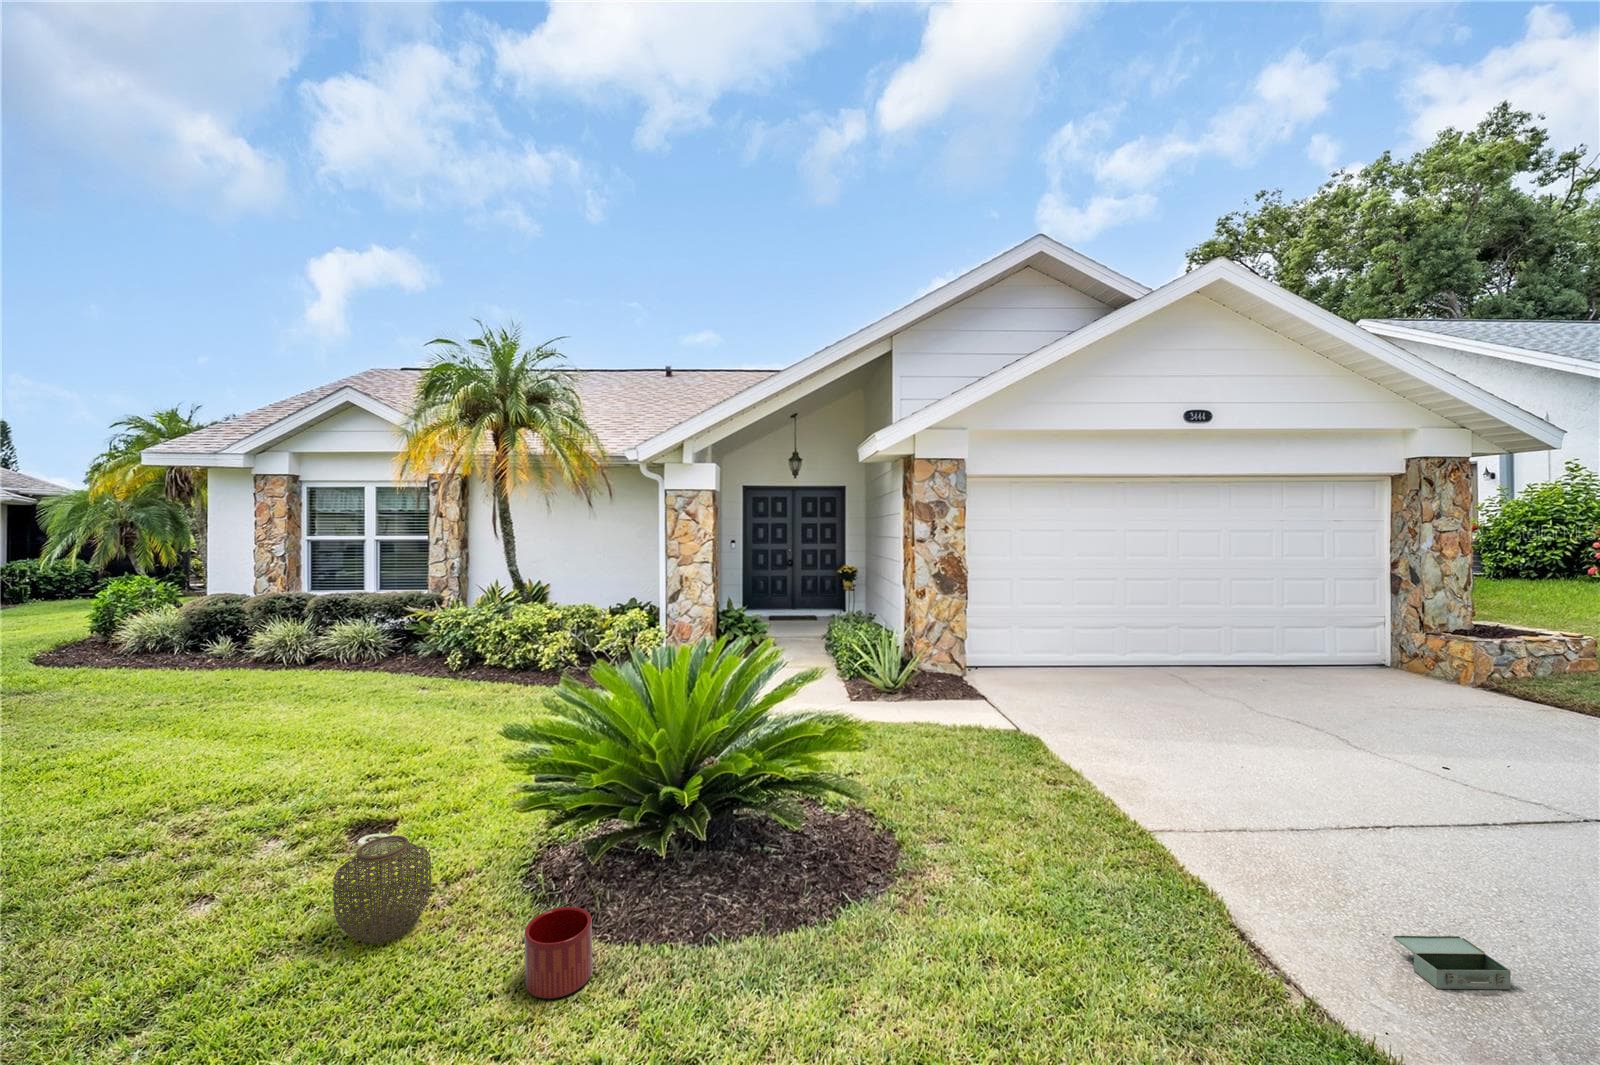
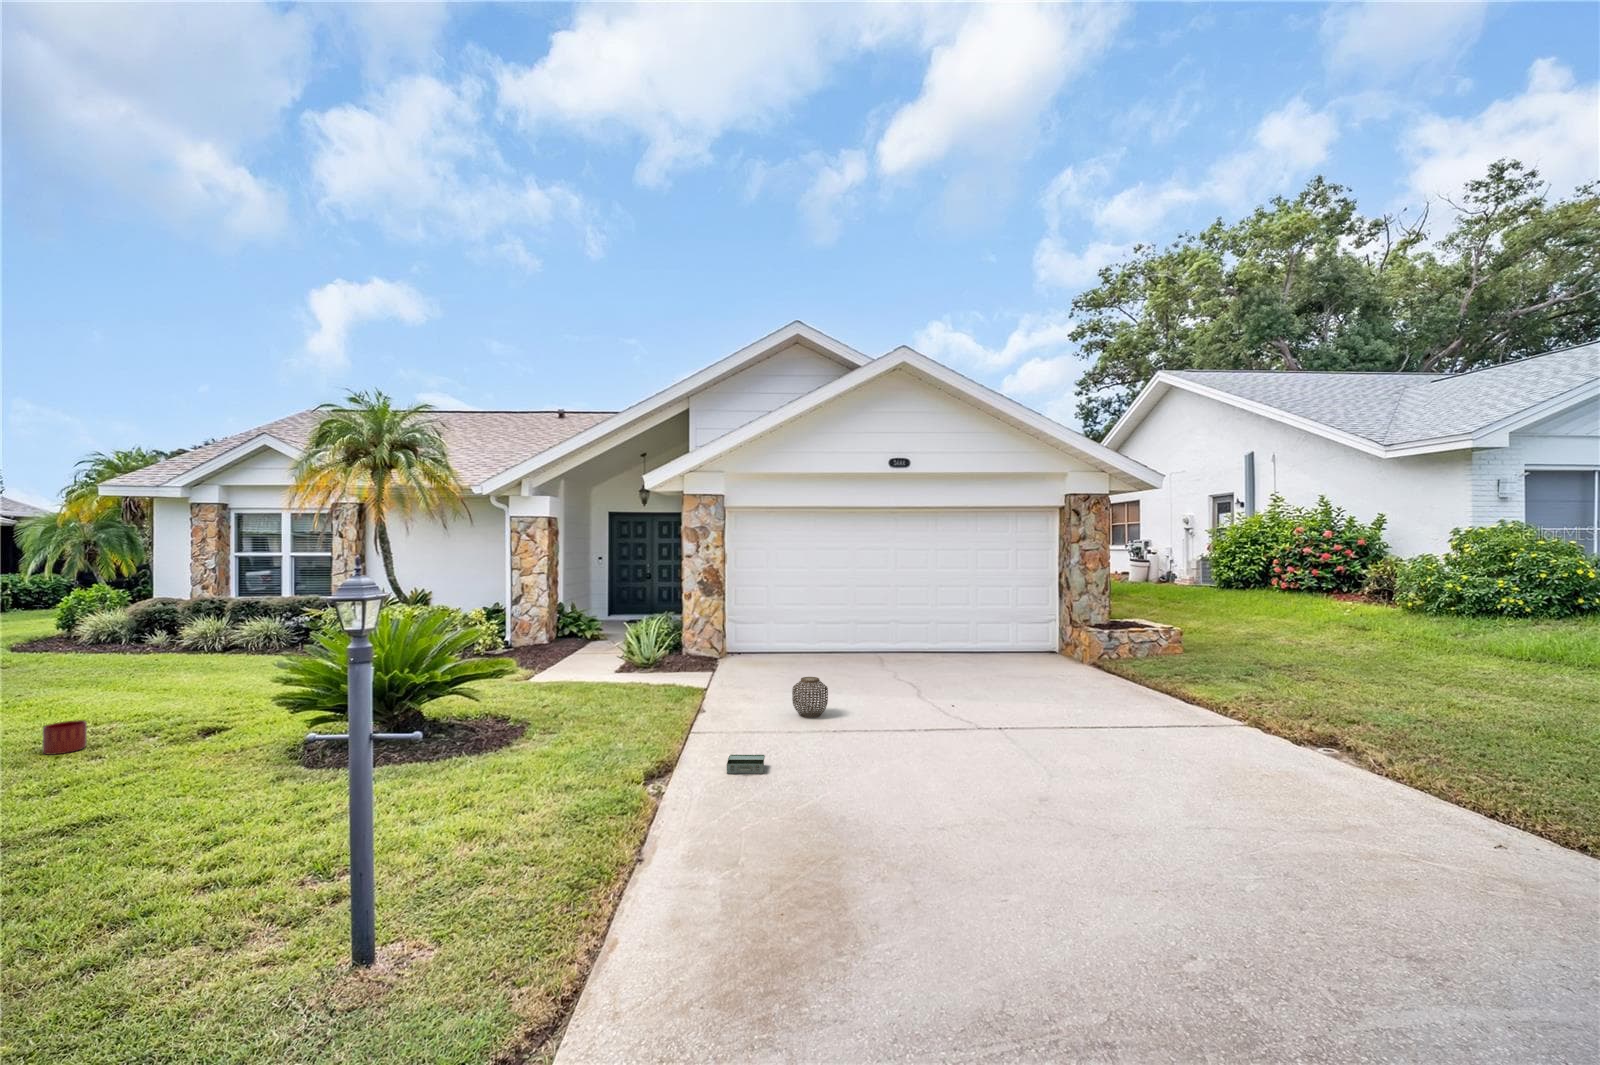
woven basket: present [333,836,431,944] -> present [792,677,828,718]
planter: present [525,907,592,999] -> present [43,720,87,755]

